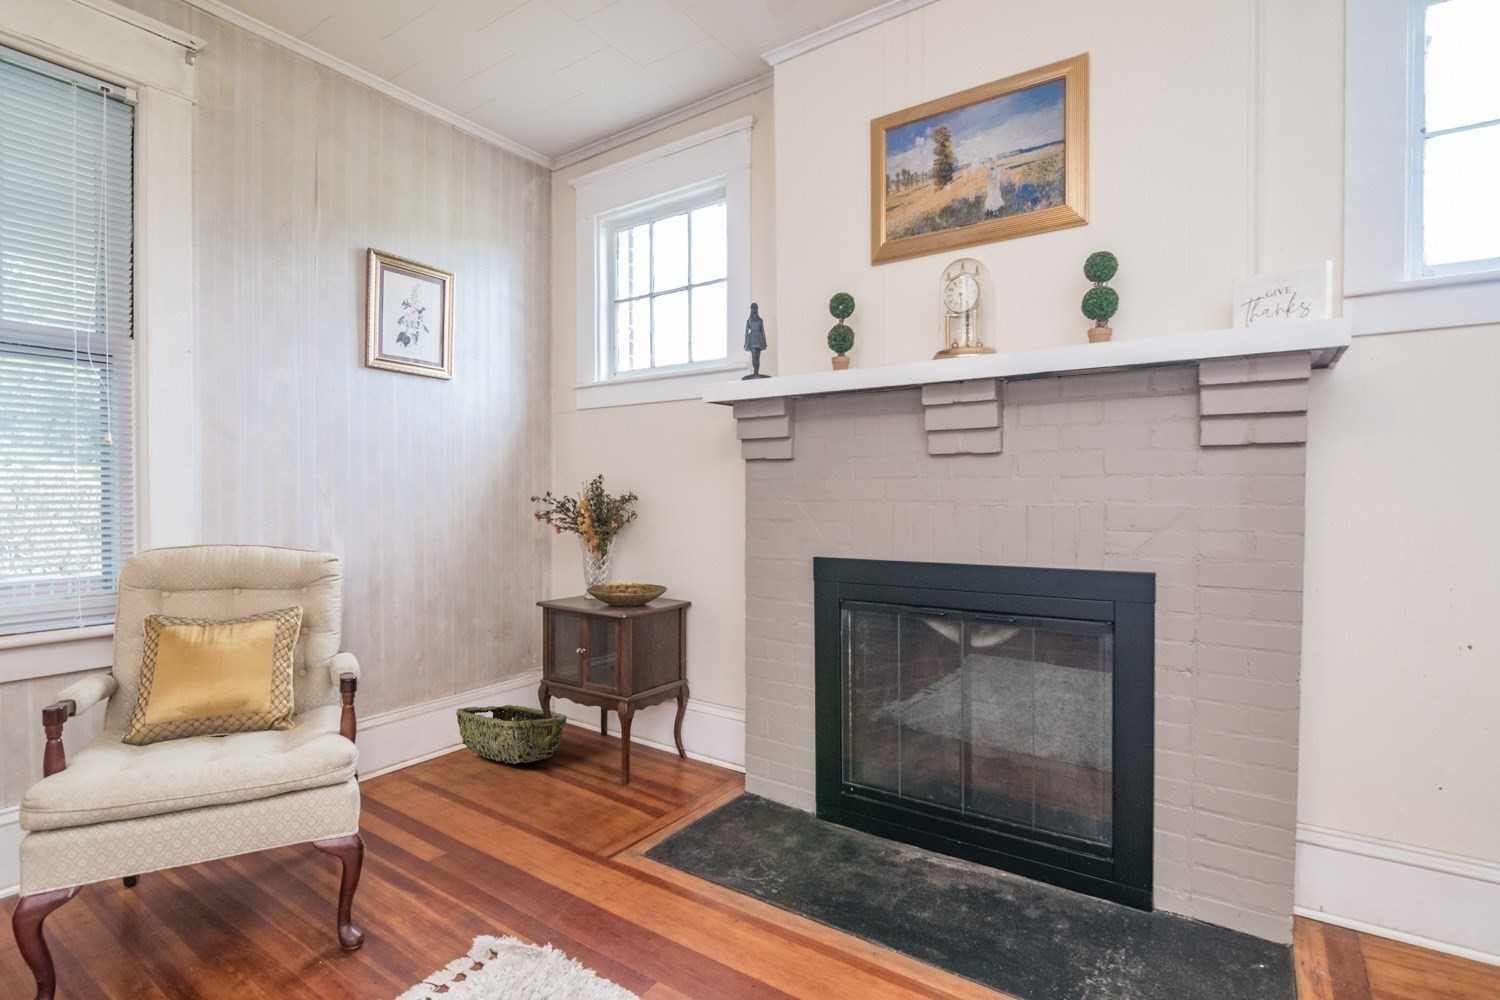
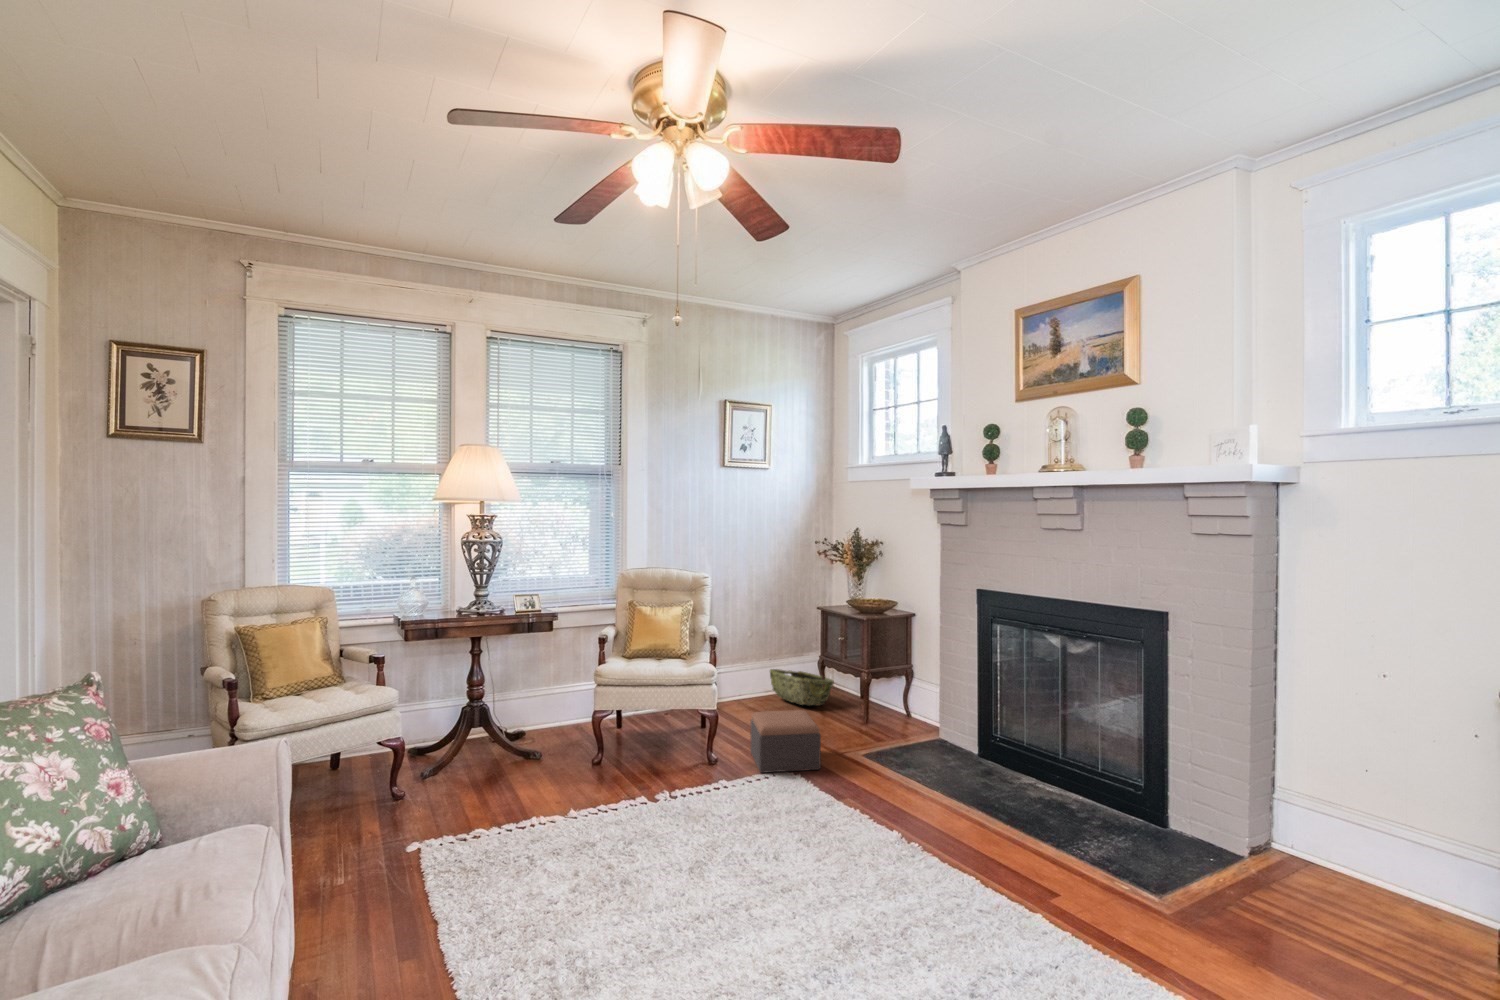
footstool: none [432,794,579,948] -> present [750,710,821,773]

